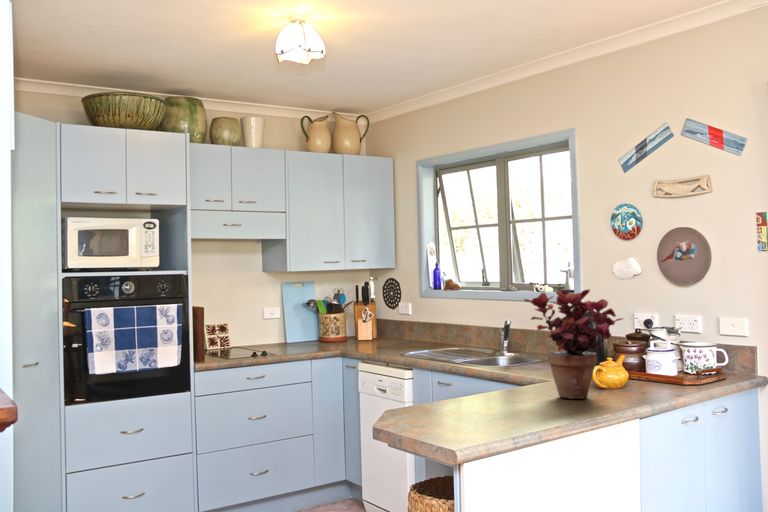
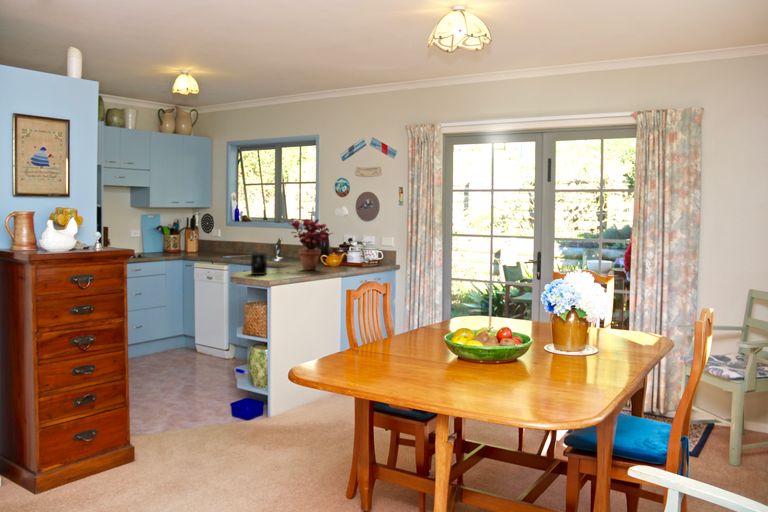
coffee maker: none [444,368,532,422] -> present [251,252,267,275]

